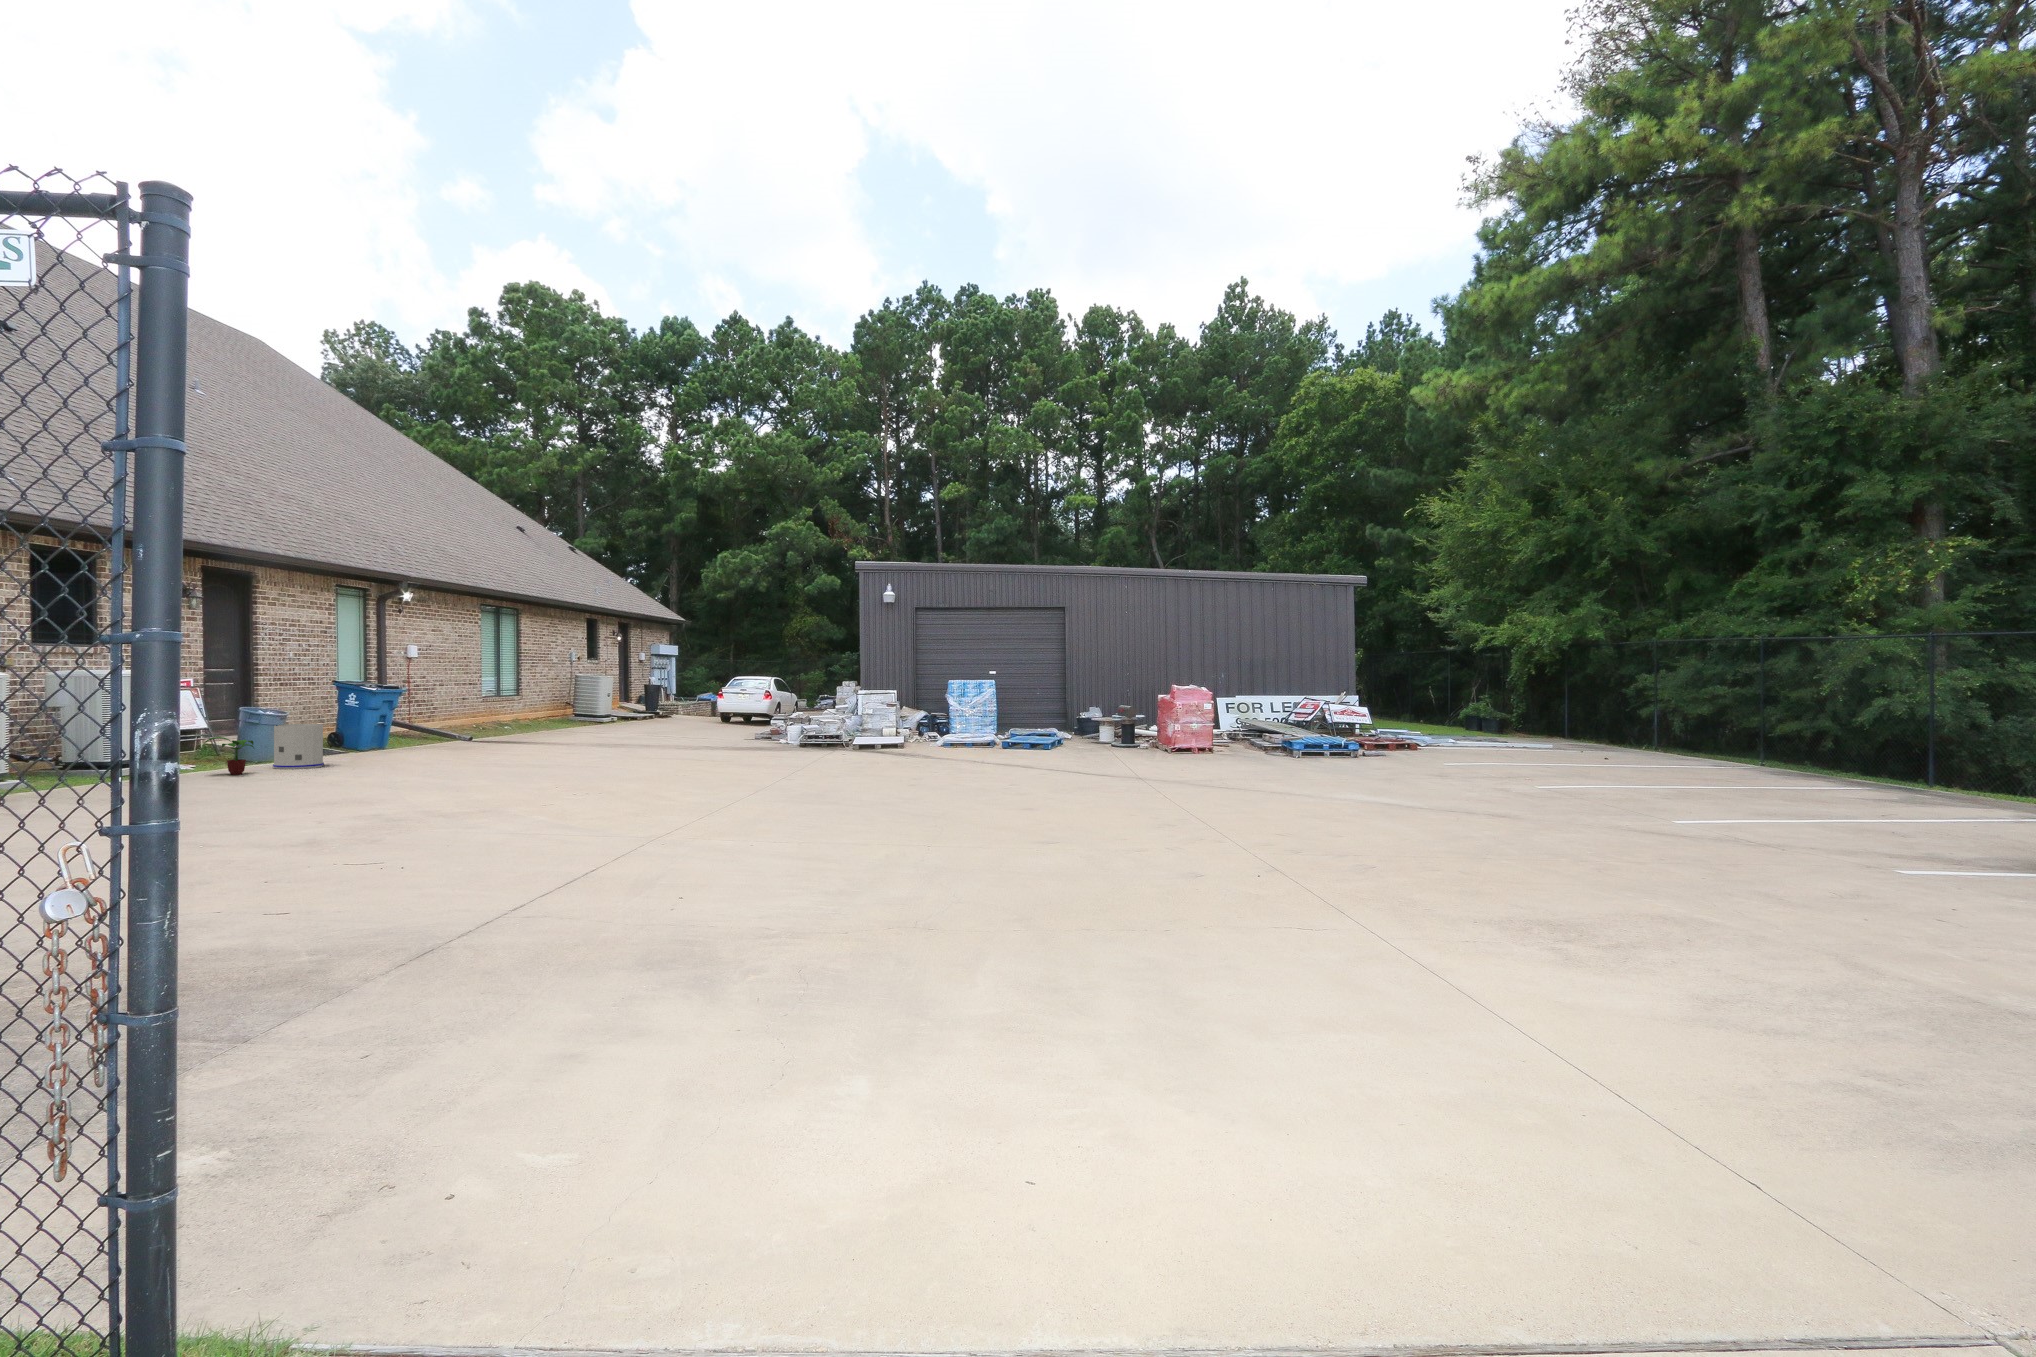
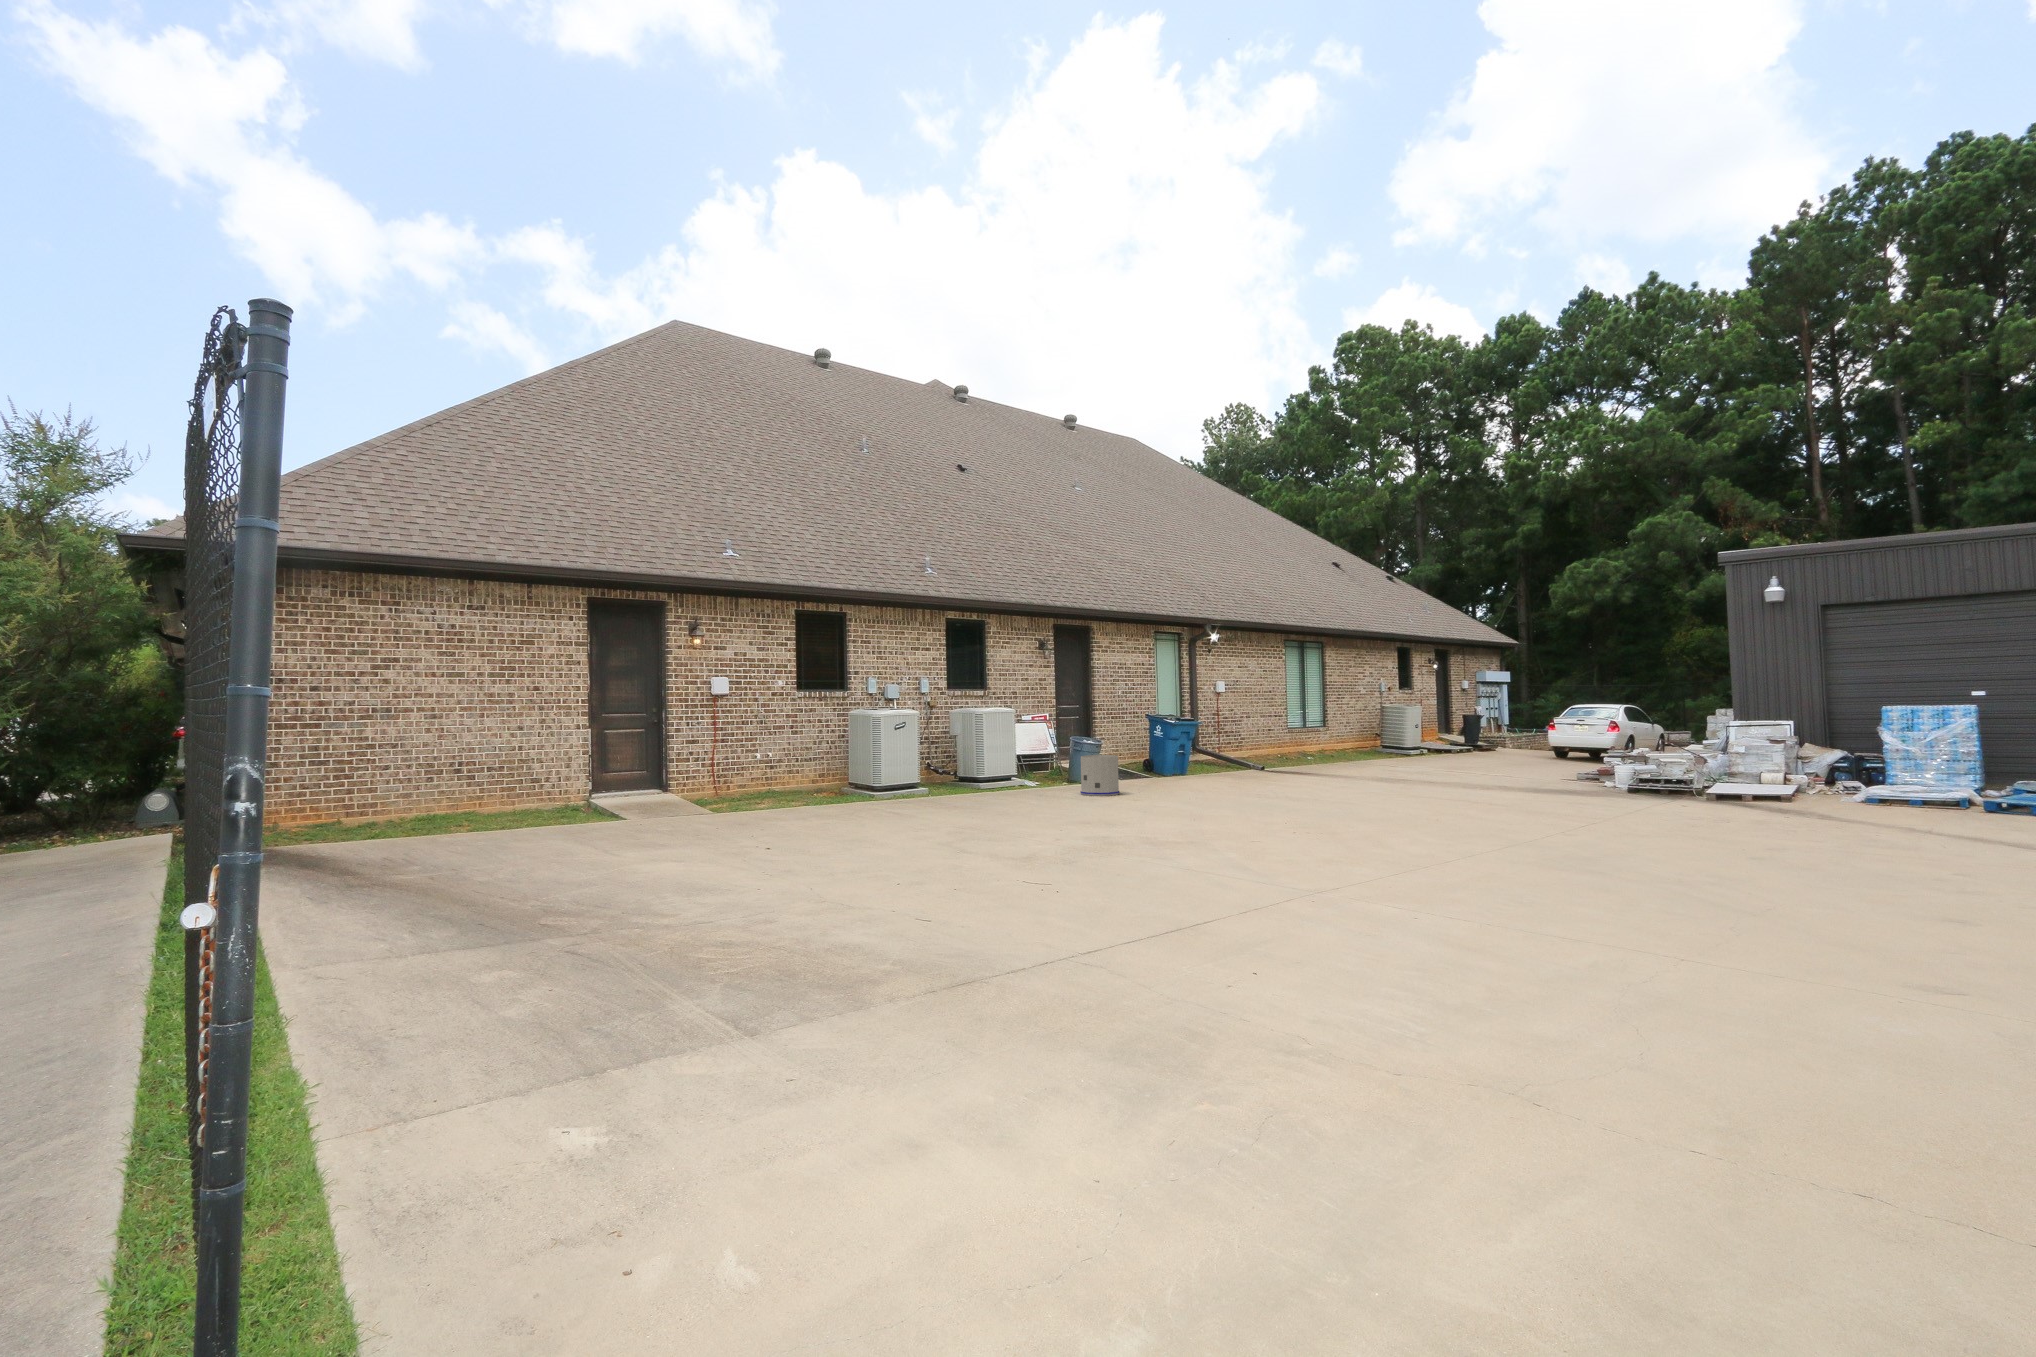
potted plant: present [205,737,254,775] -> none [1026,765,1062,799]

